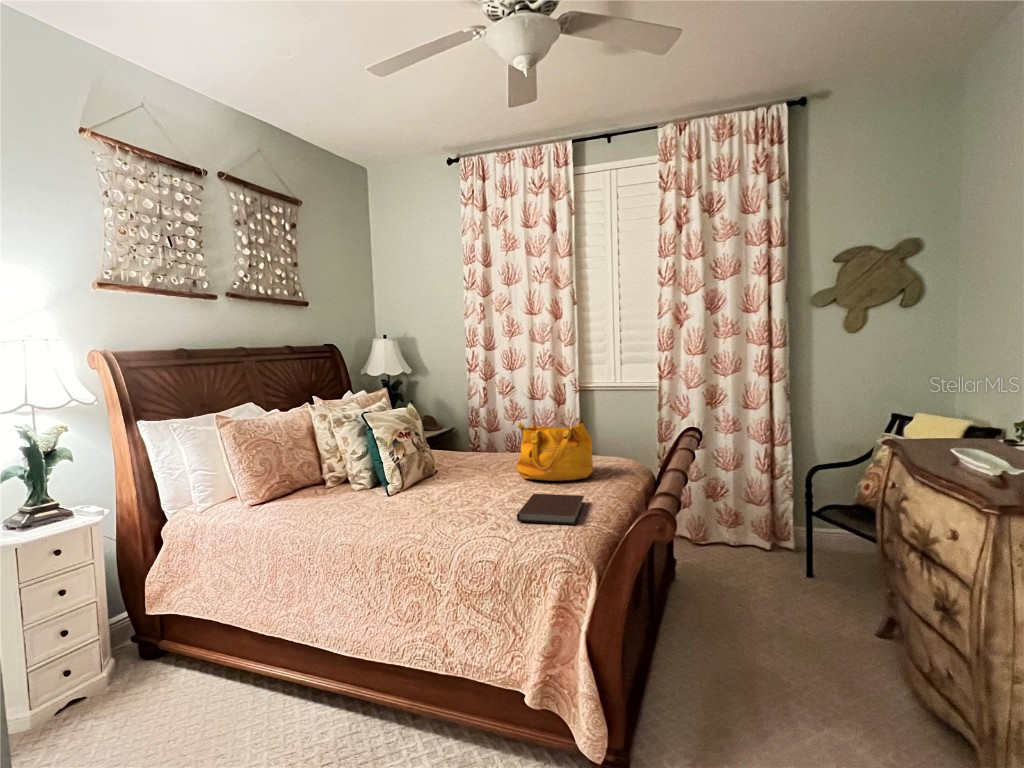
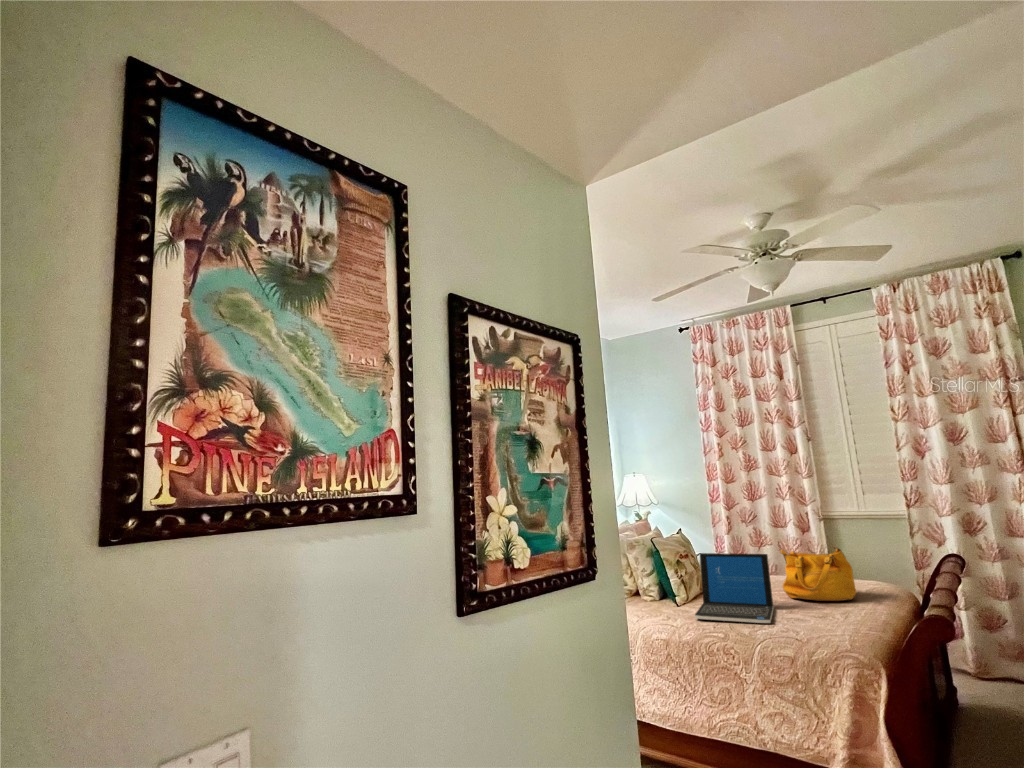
laptop: none [392,429,498,516] -> present [695,553,773,623]
notebook: present [517,494,584,525] -> none [802,609,857,633]

